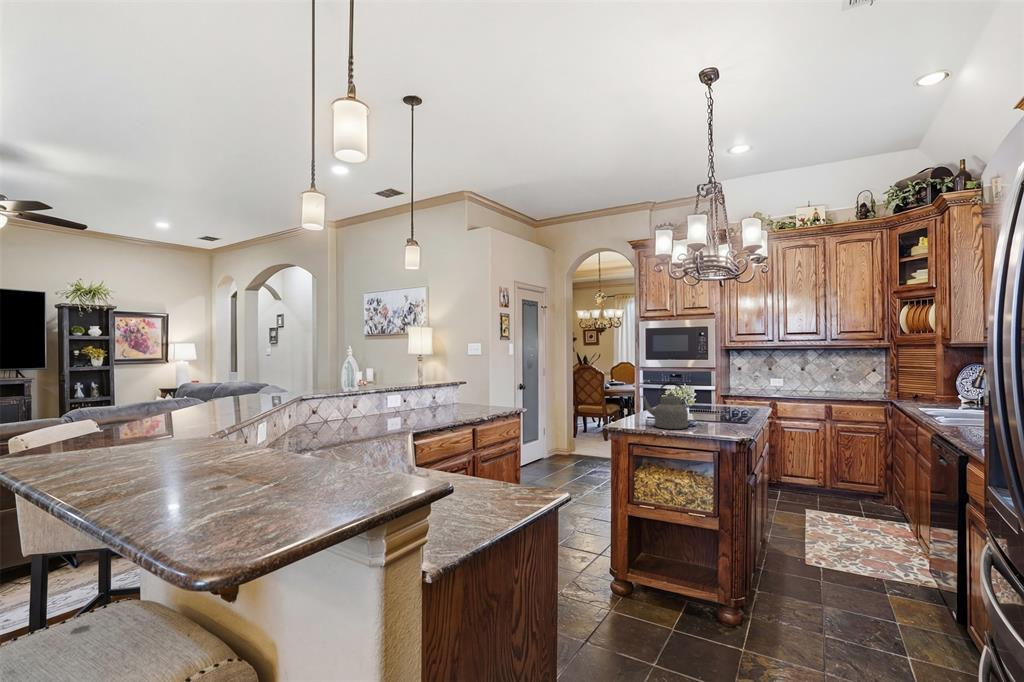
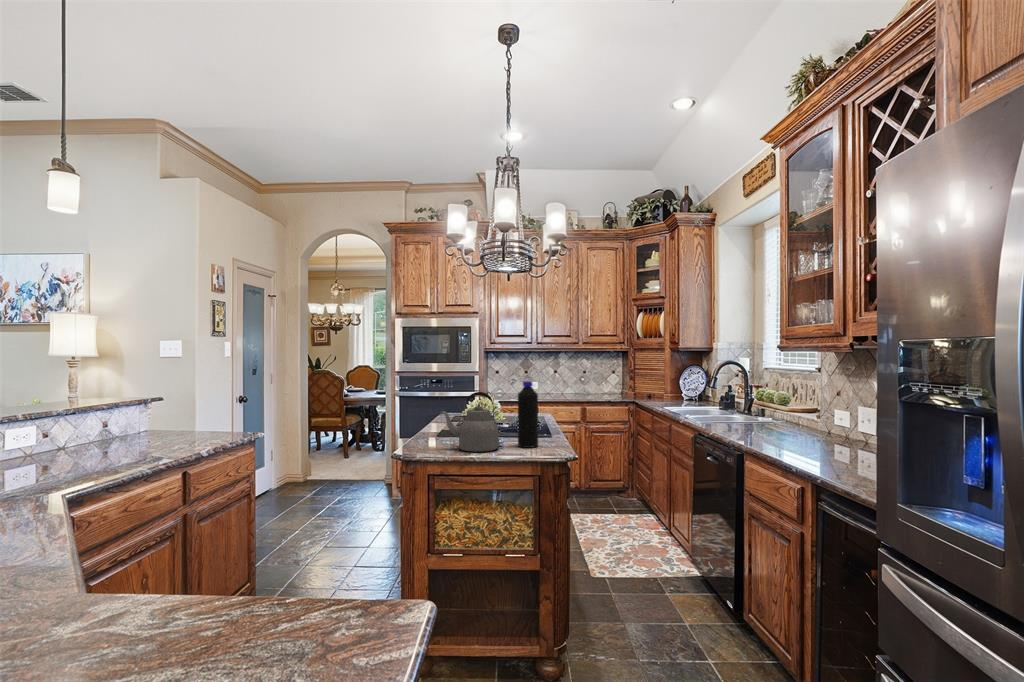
bottle: none [706,374,725,430] -> present [518,381,538,448]

